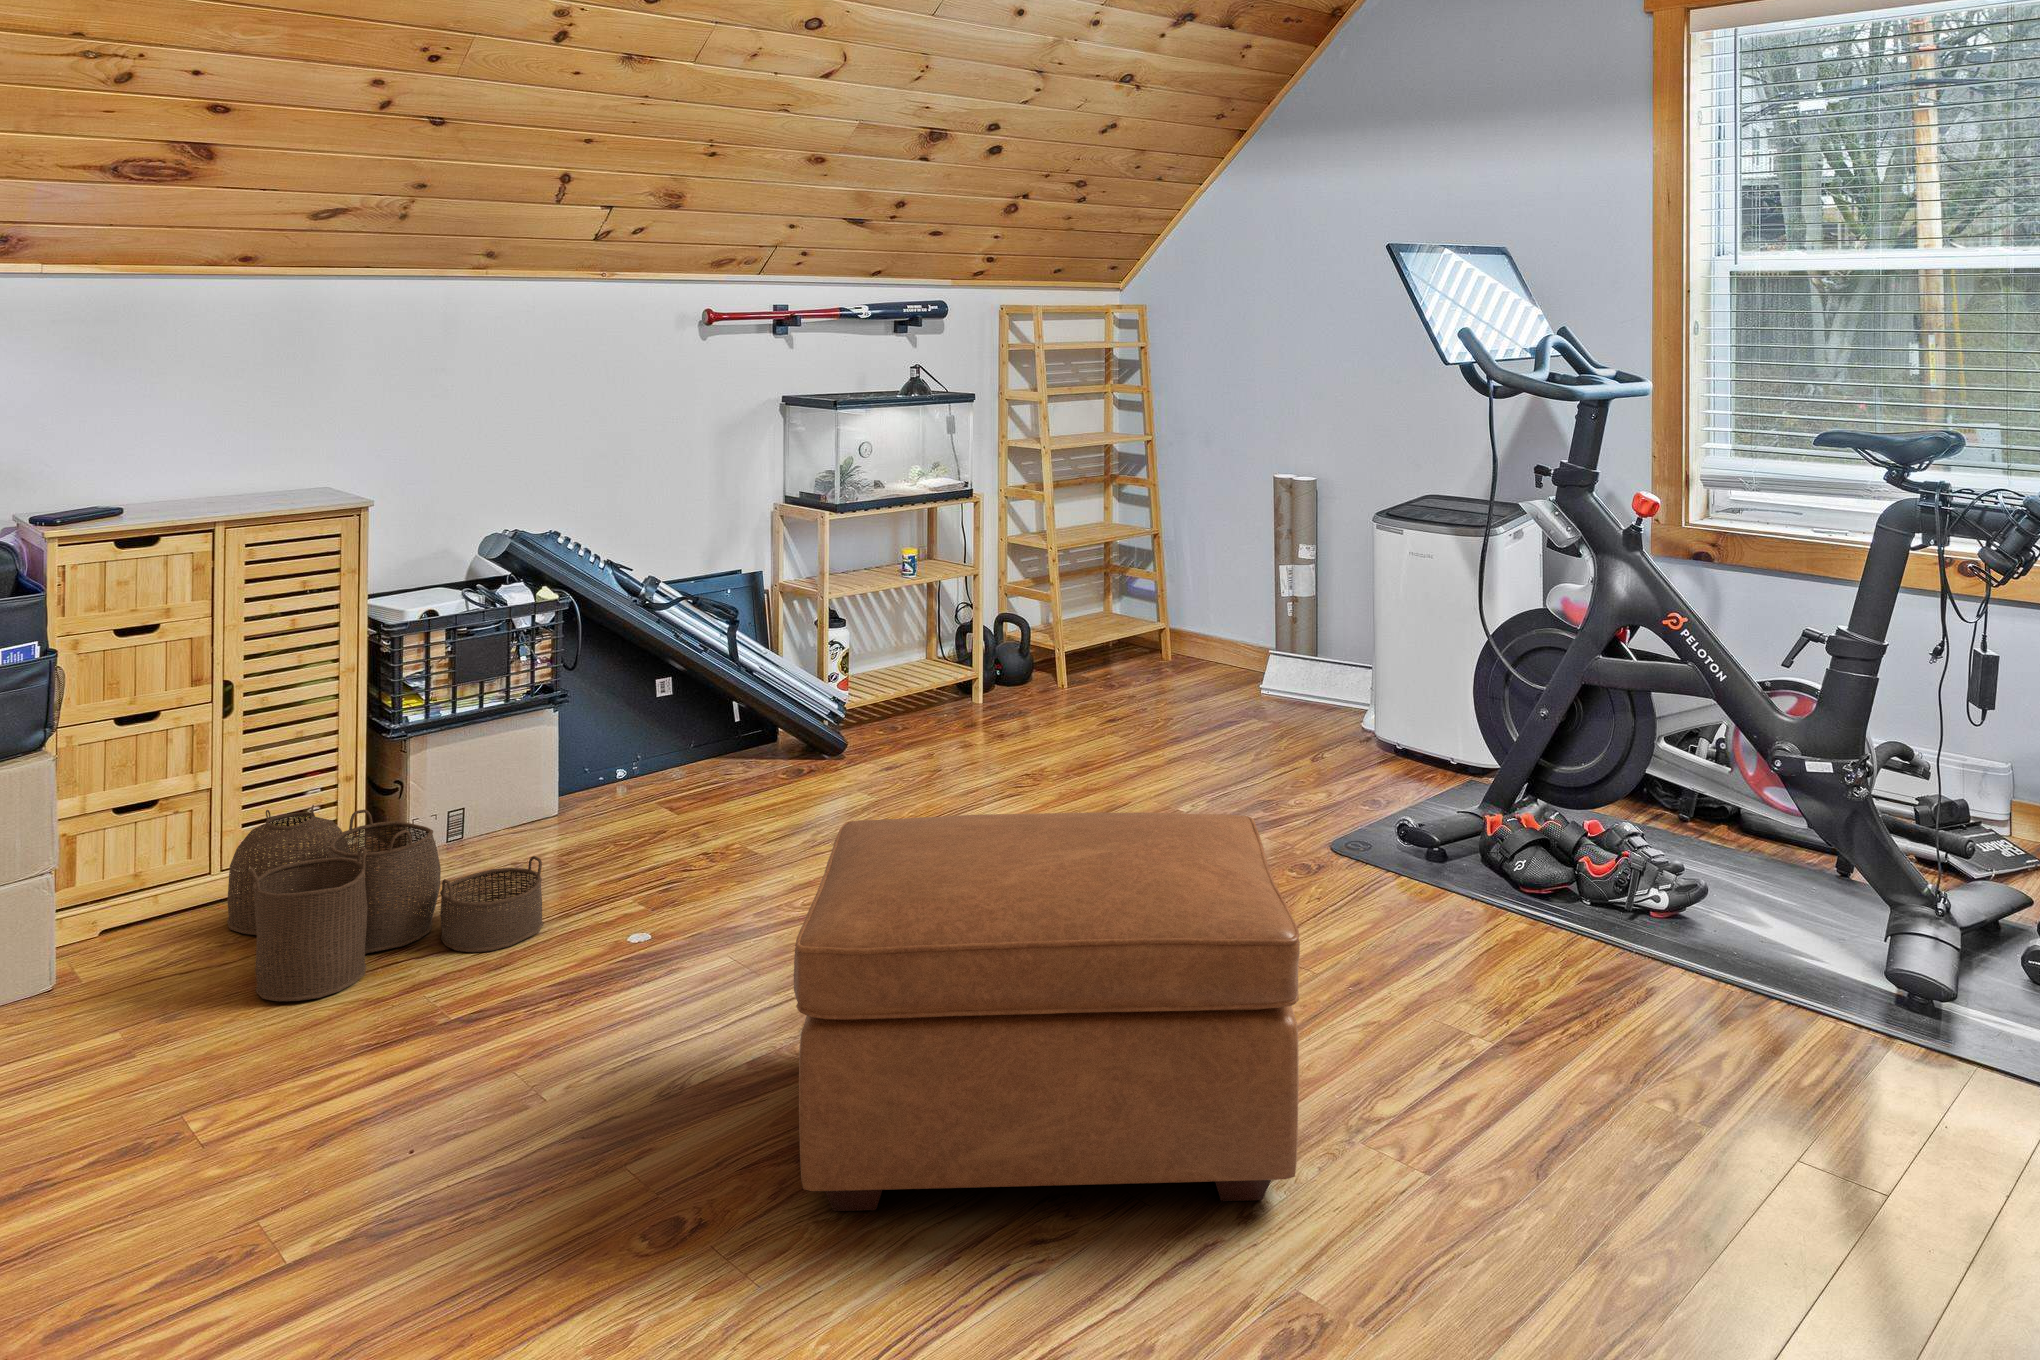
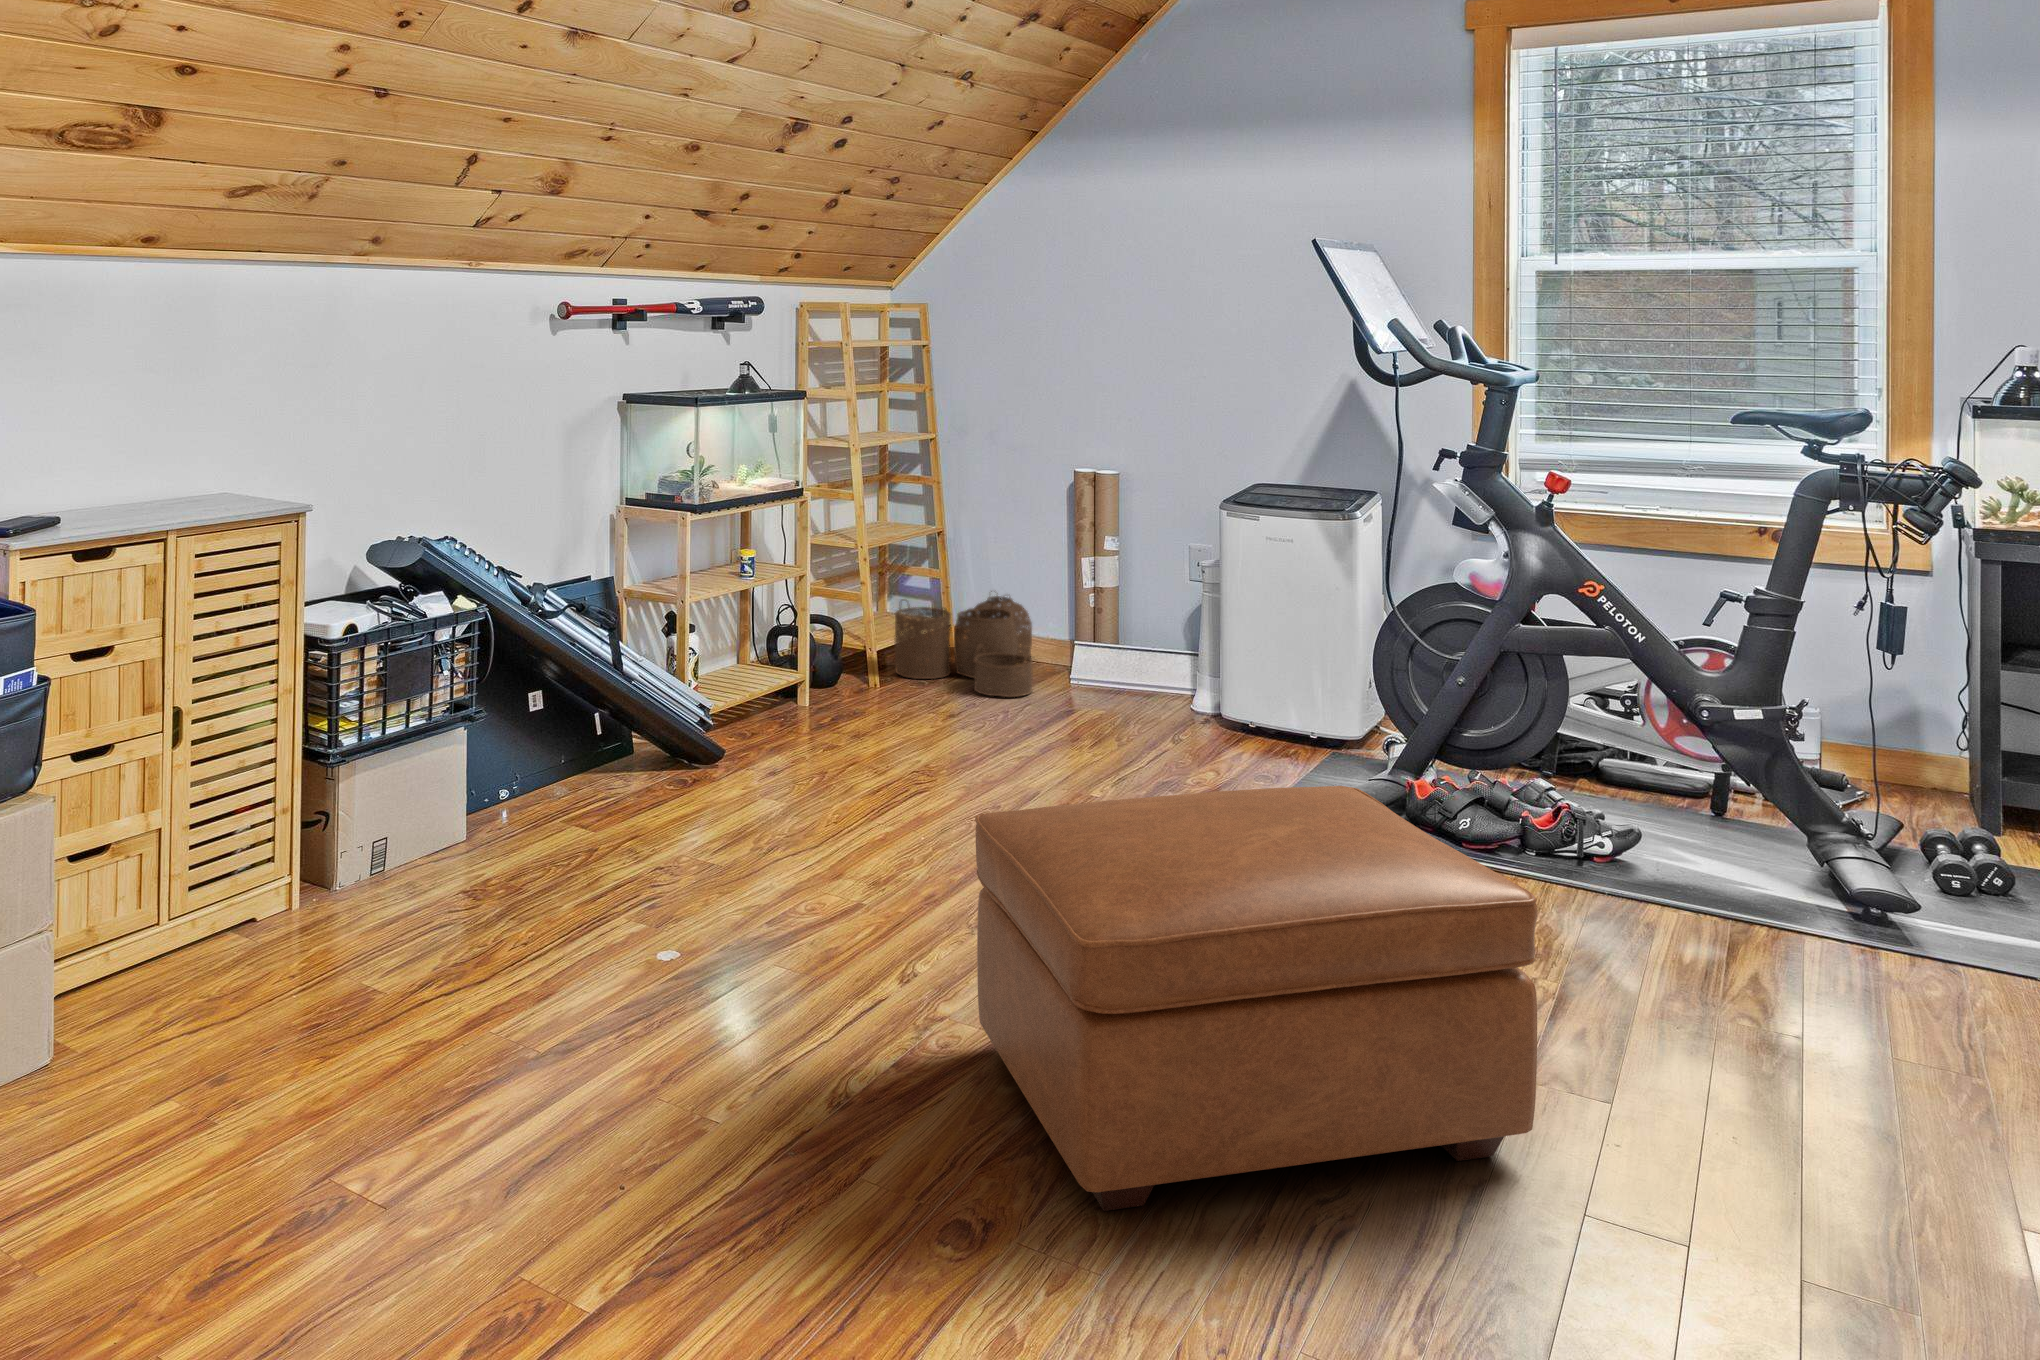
woven basket: present [227,805,543,1001] -> present [895,591,1033,697]

